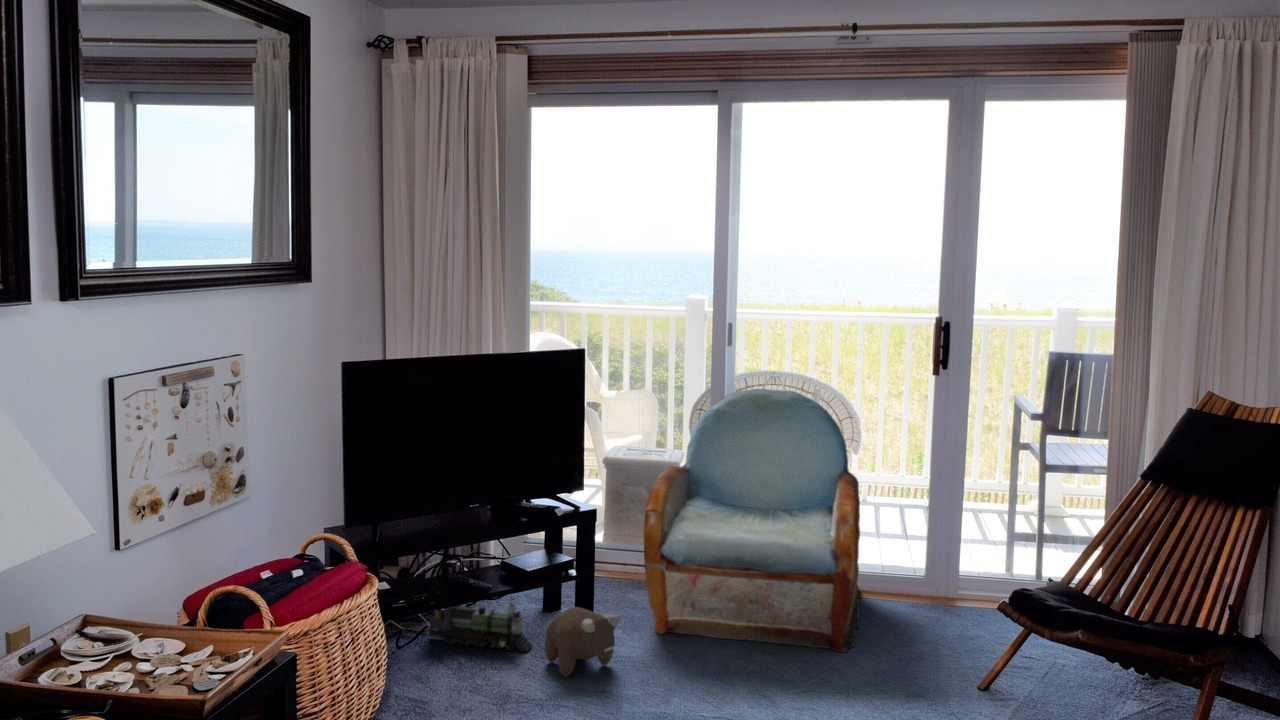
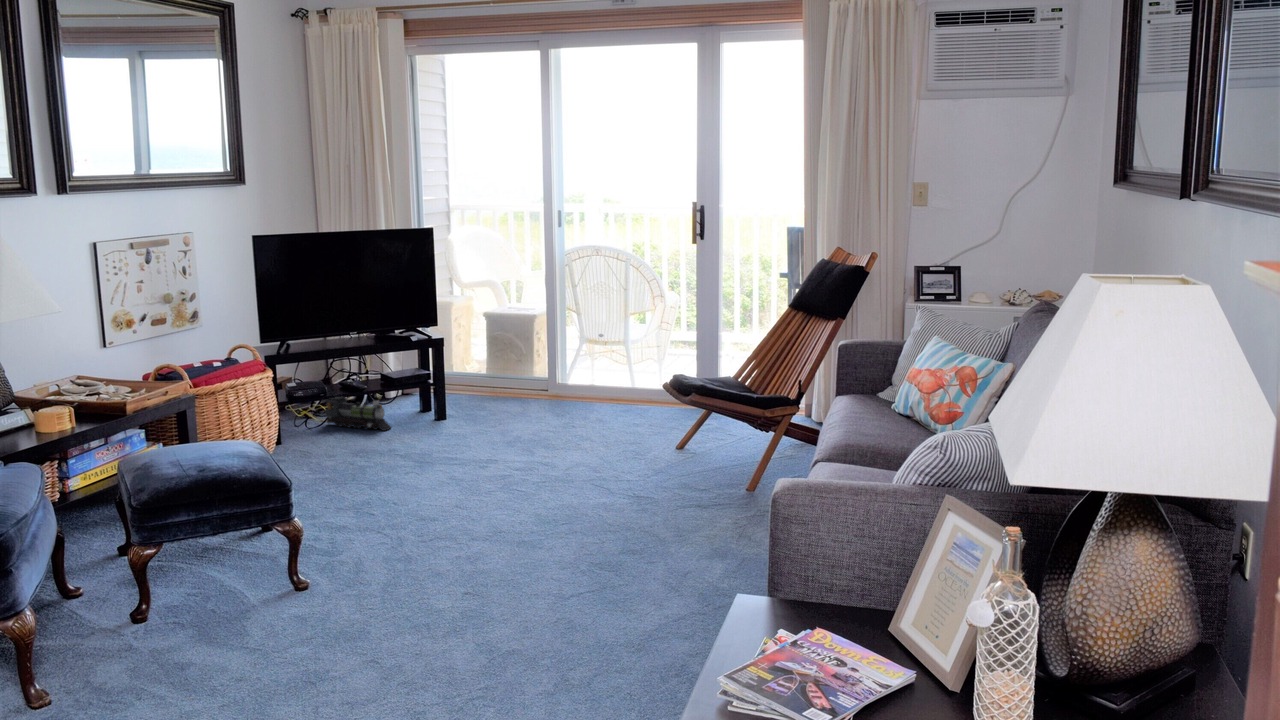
armchair: present [644,389,860,652] -> none [467,259,649,433]
plush toy: present [545,607,620,676] -> none [392,398,436,441]

